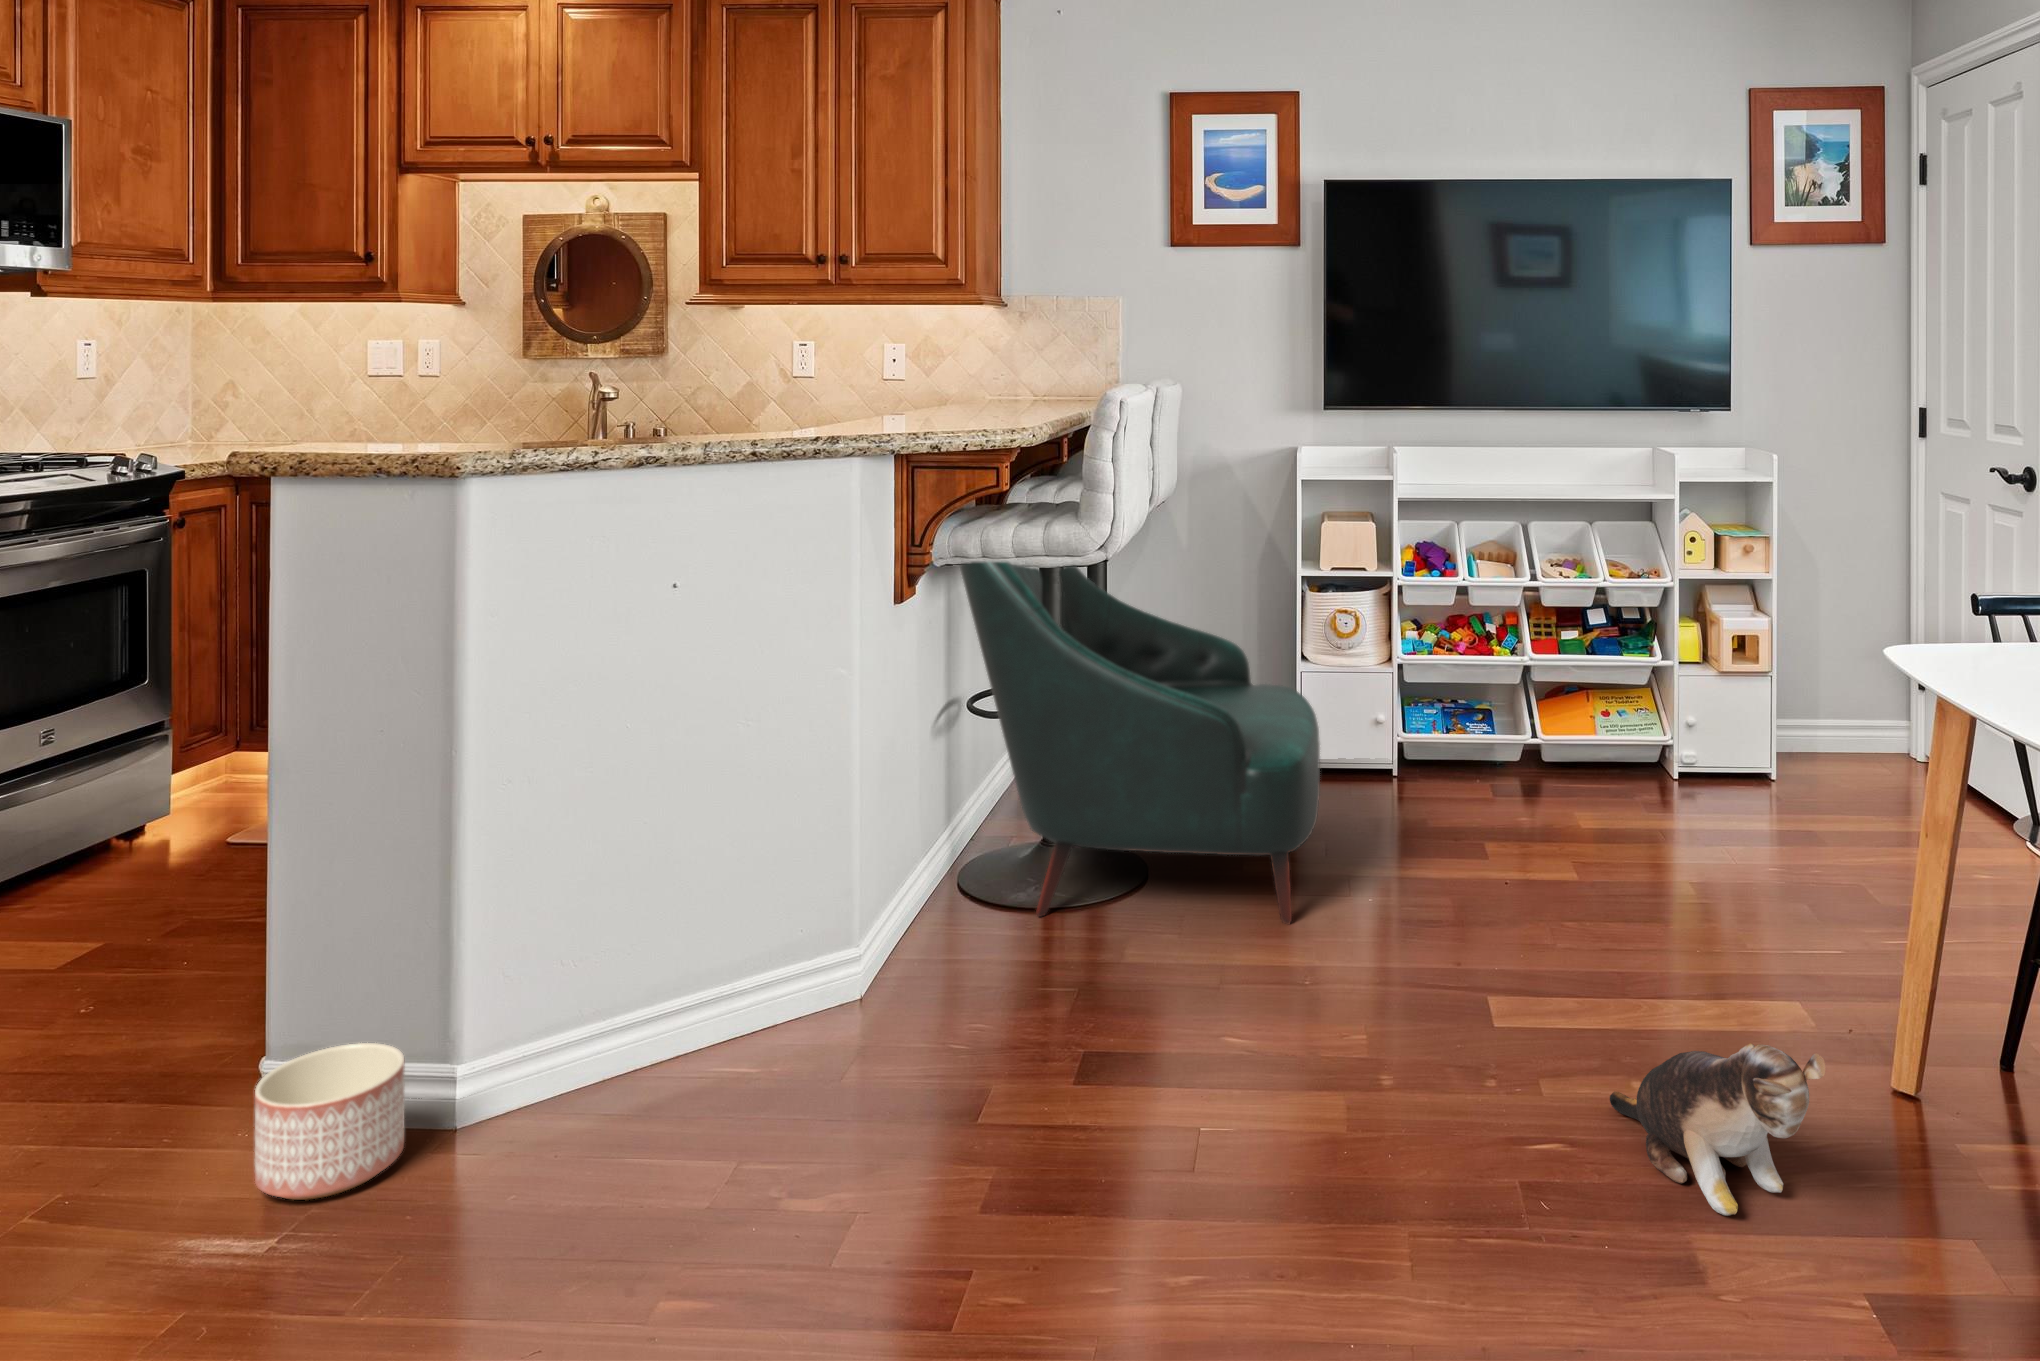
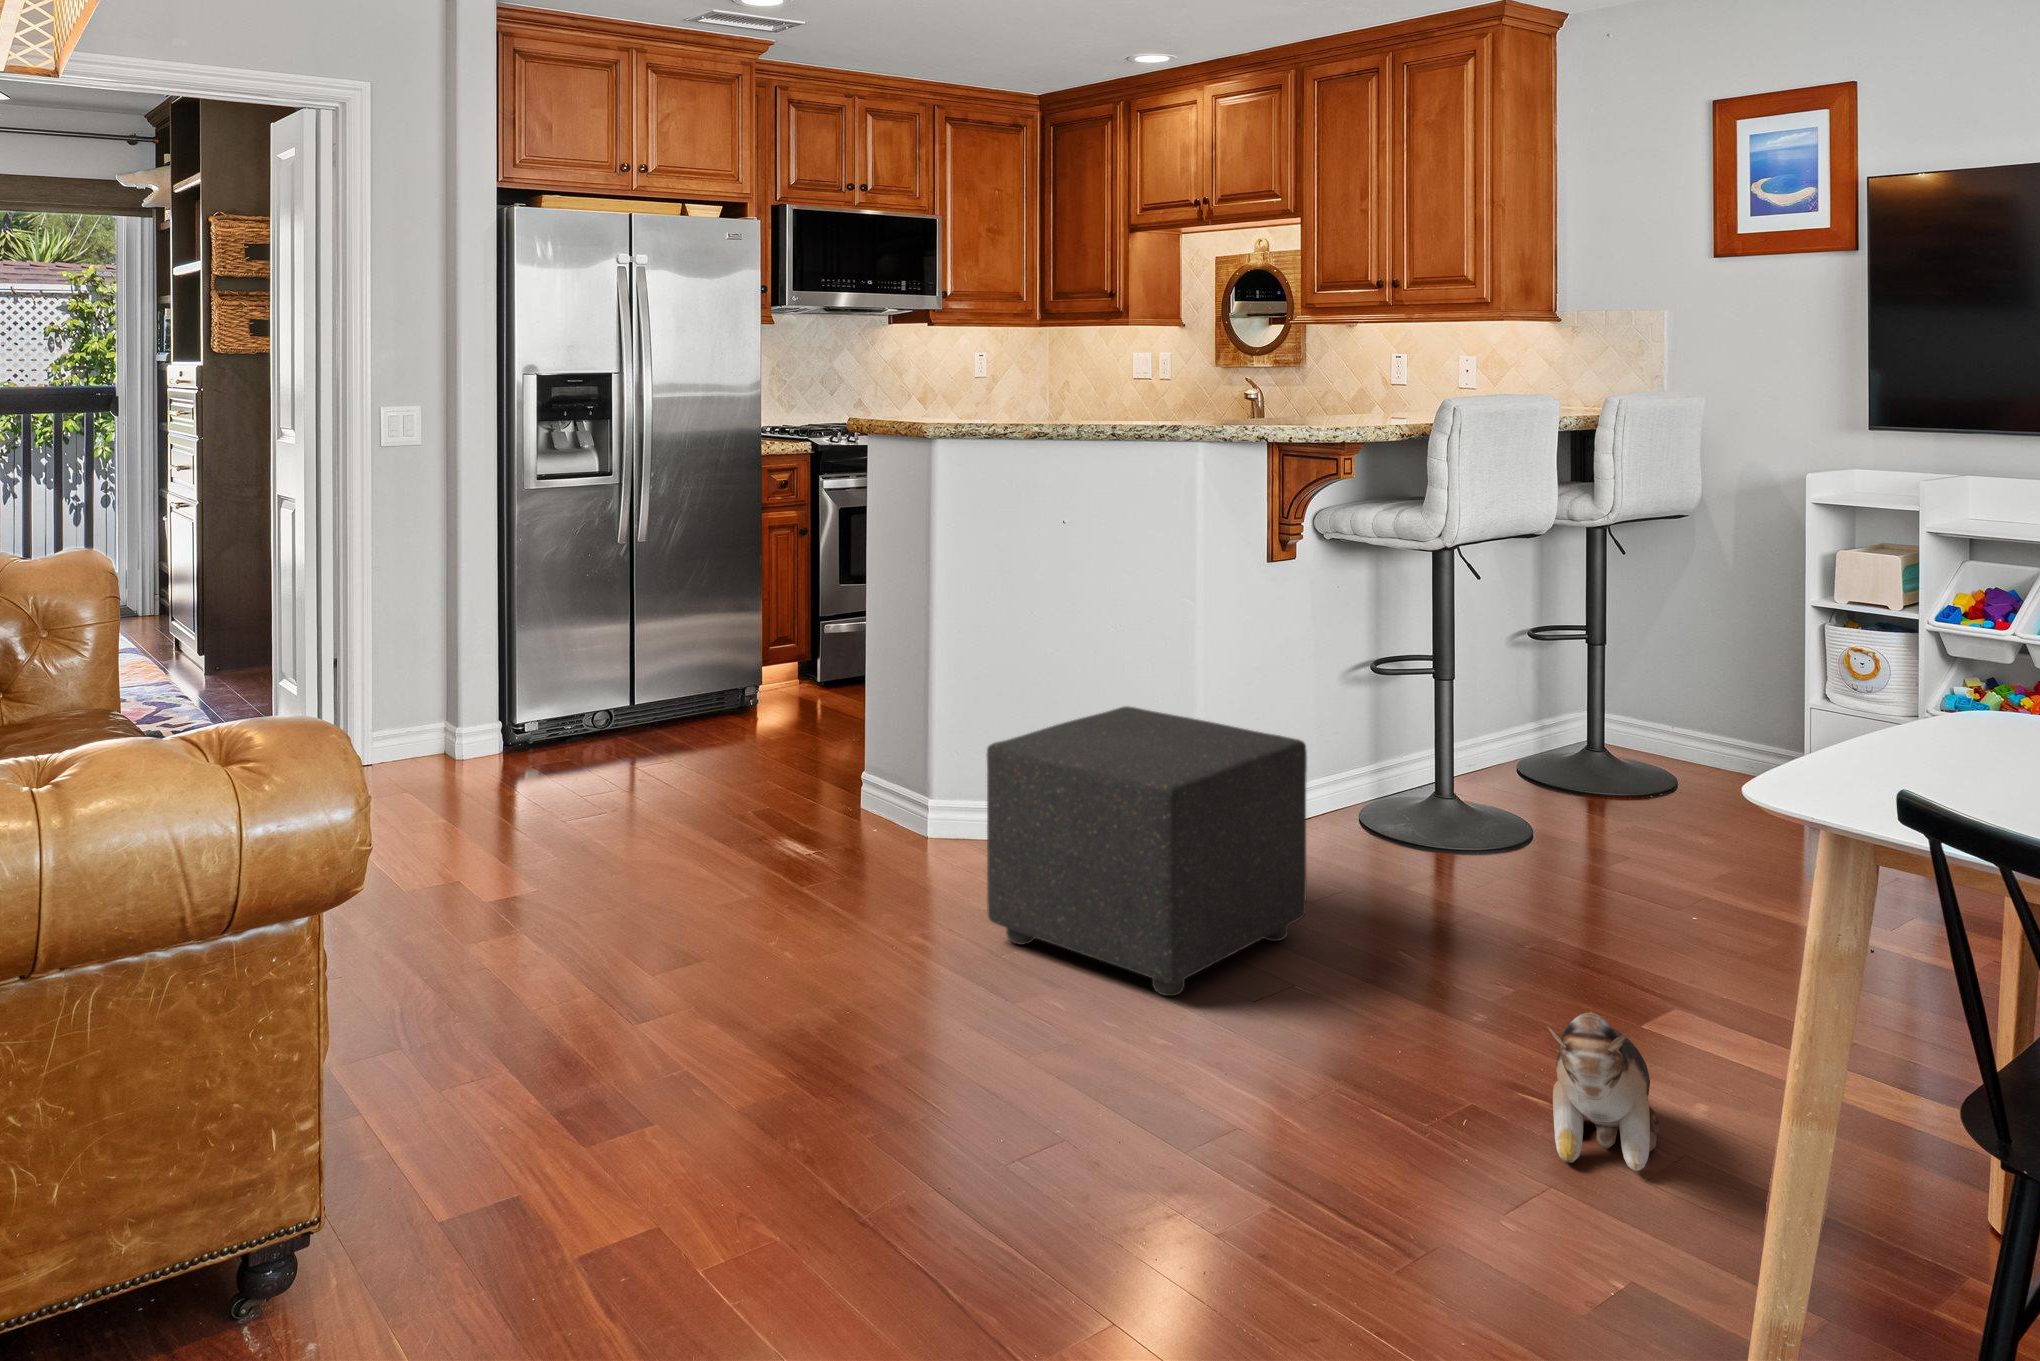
armchair: present [960,562,1320,924] -> none [1341,492,1723,903]
ottoman: none [820,826,1184,1251] -> present [987,706,1307,996]
planter: present [255,1043,404,1200] -> none [824,763,897,838]

